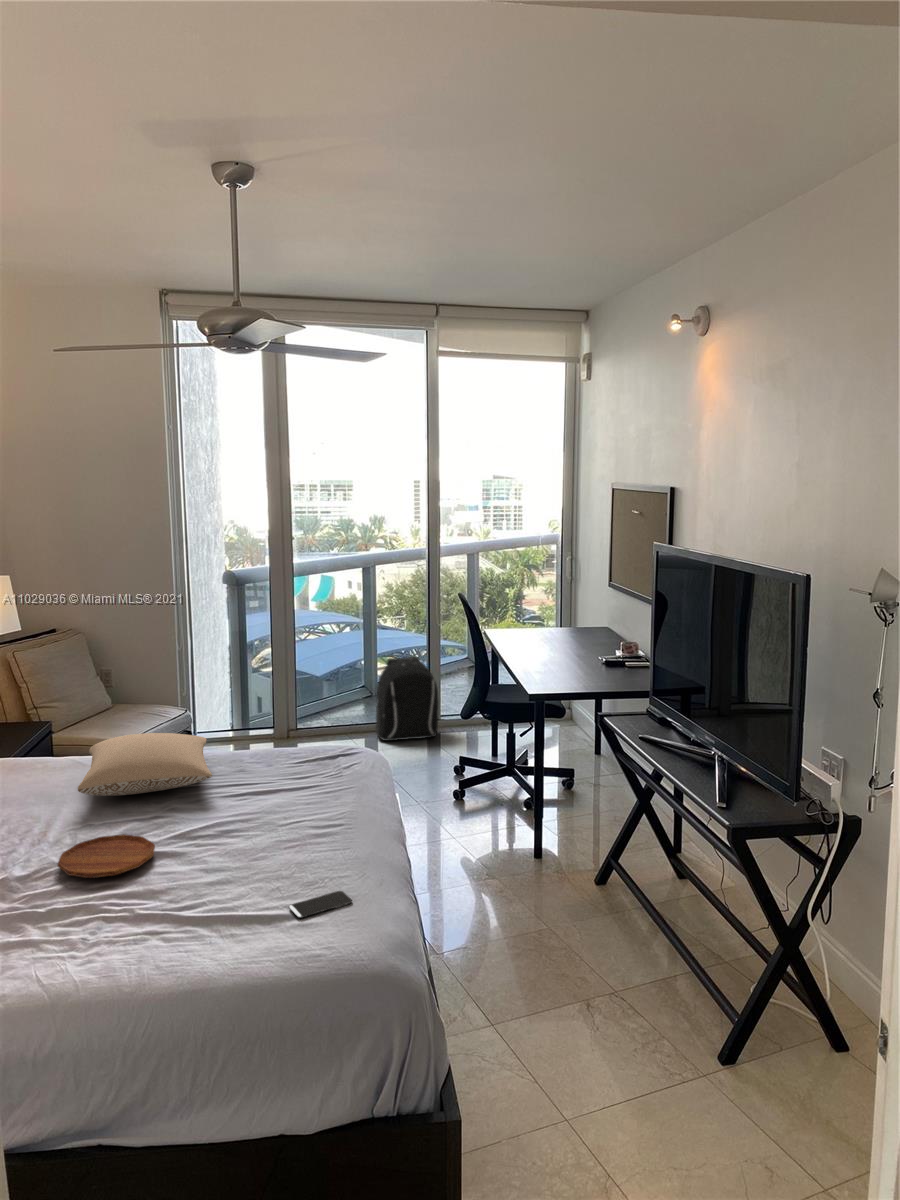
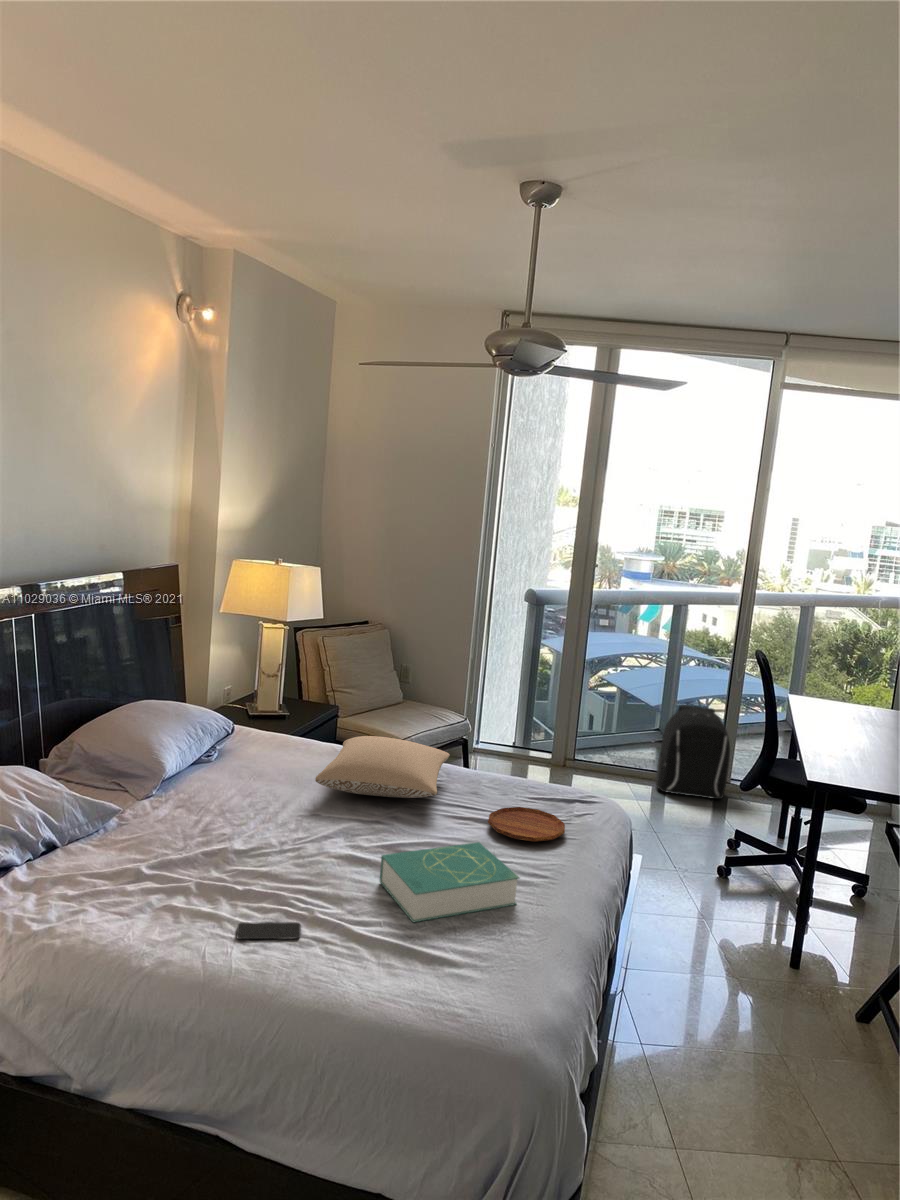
book: none [186,808,325,894] -> present [380,842,519,922]
tray: present [57,834,155,878] -> present [488,807,565,842]
smartphone: present [289,891,352,918] -> present [236,922,301,939]

